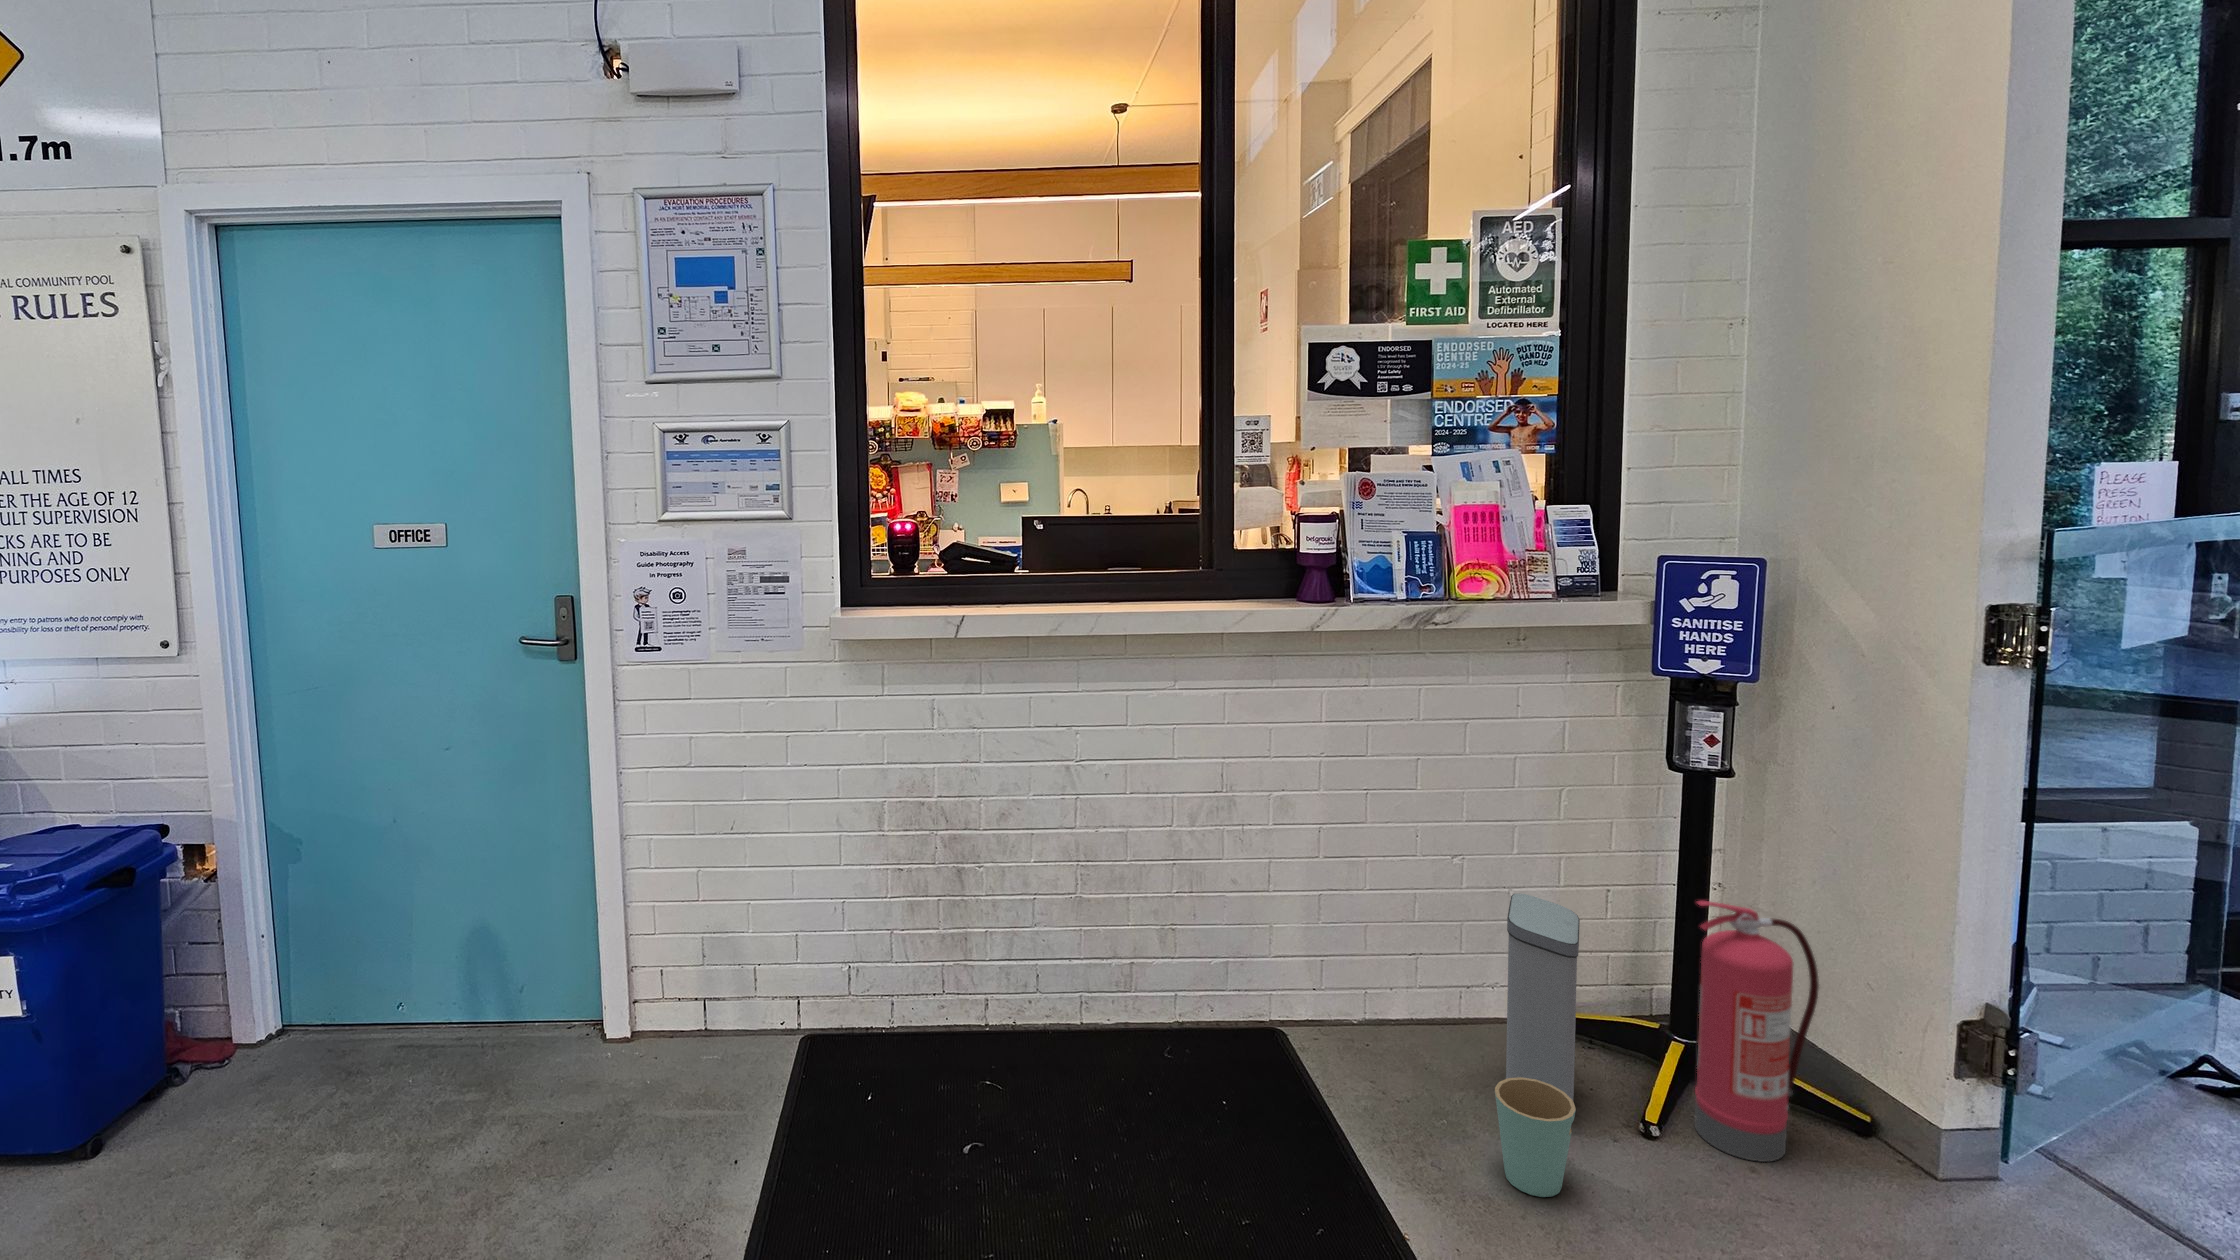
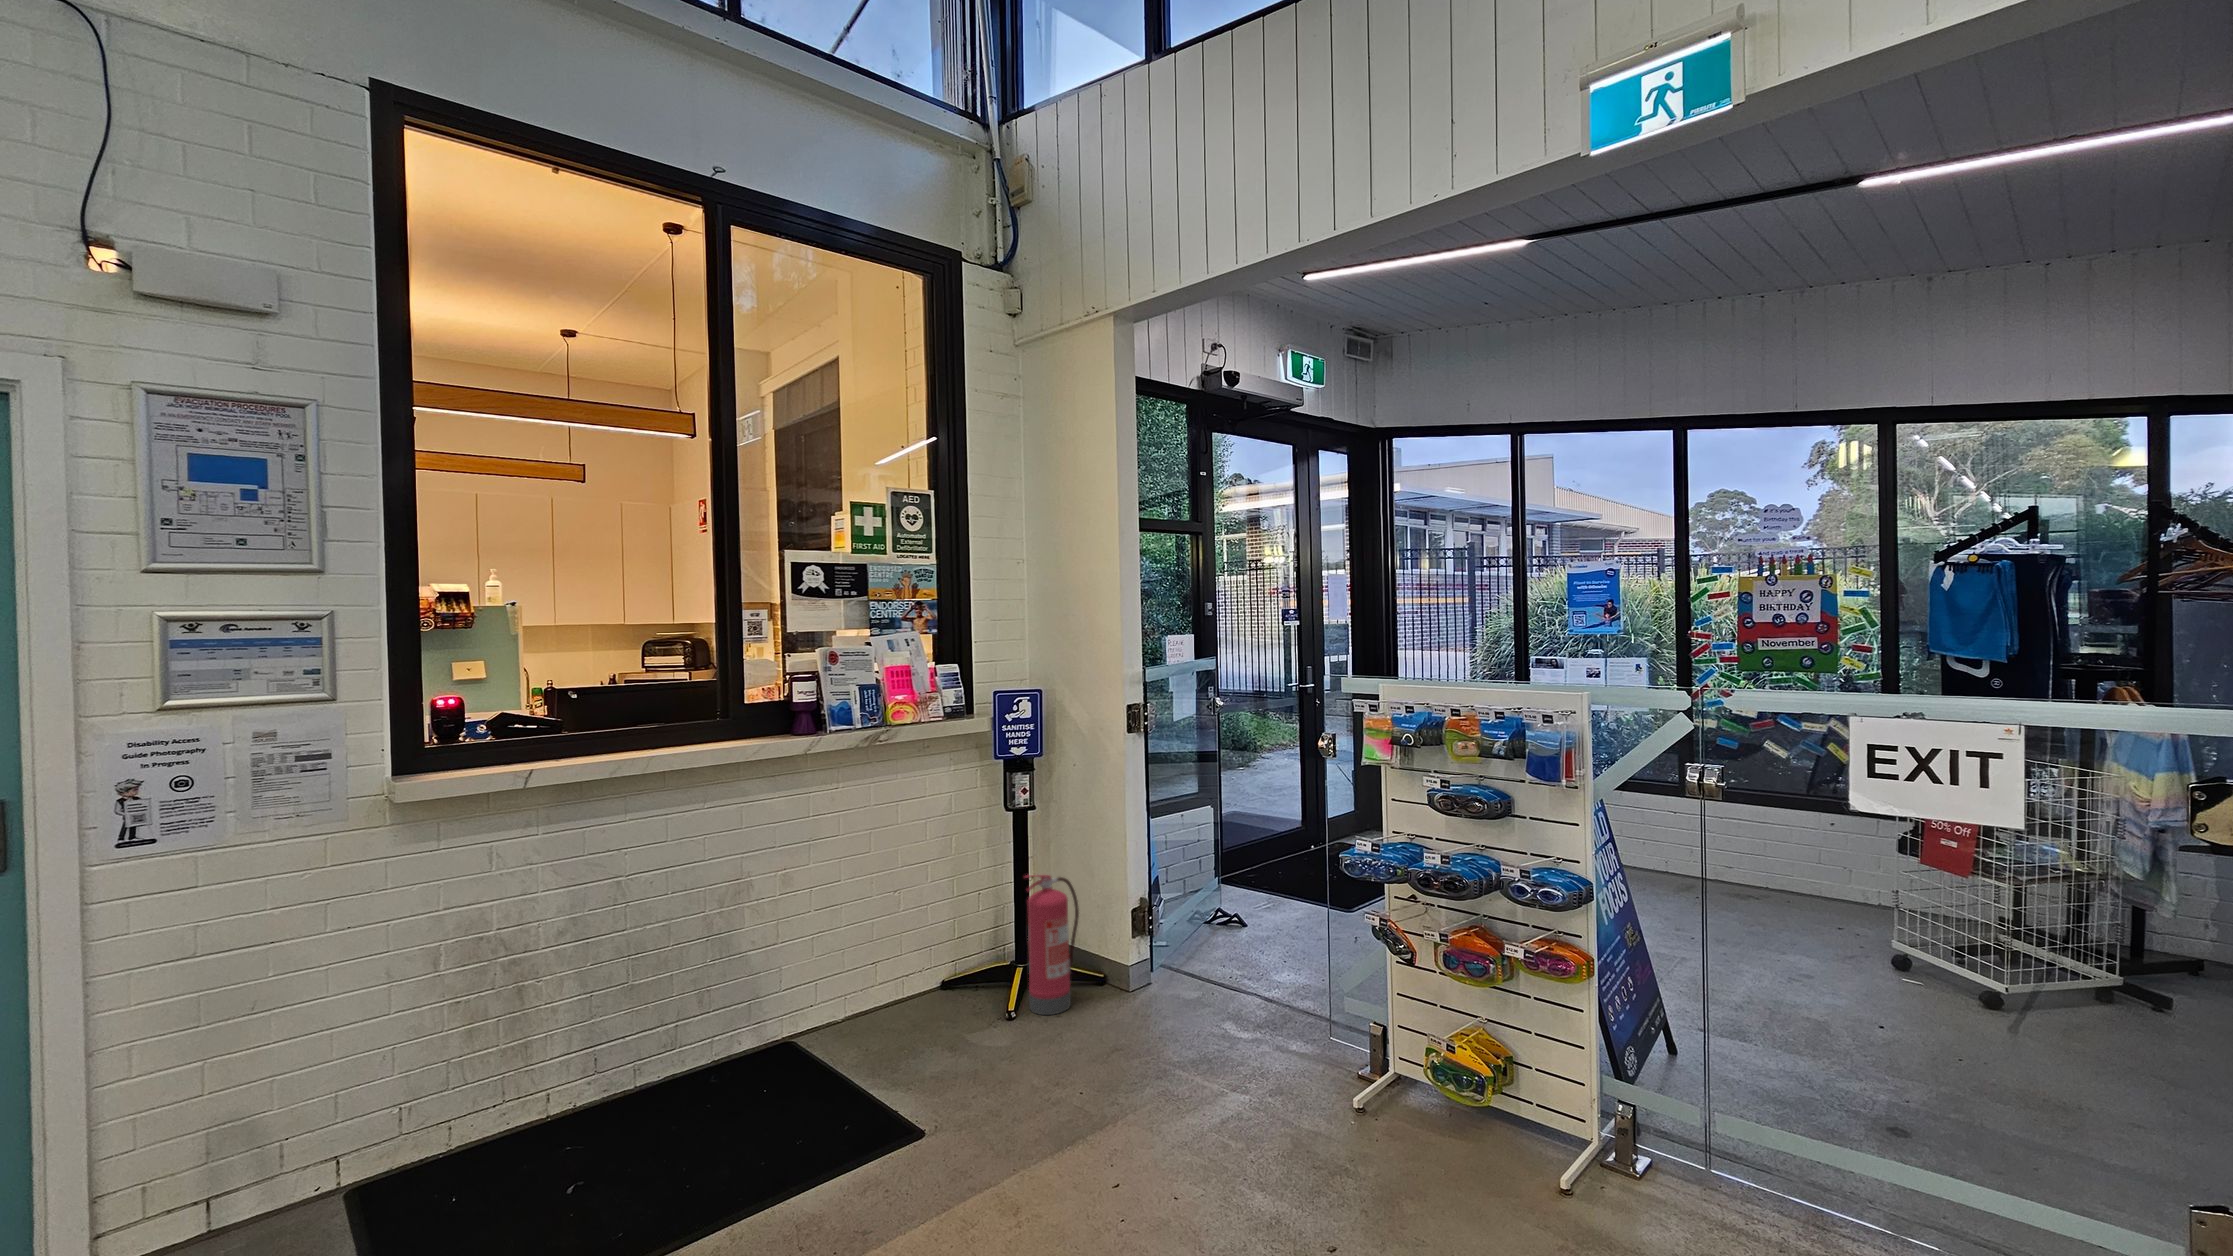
trash can: present [1495,894,1580,1197] -> none [930,900,975,1070]

